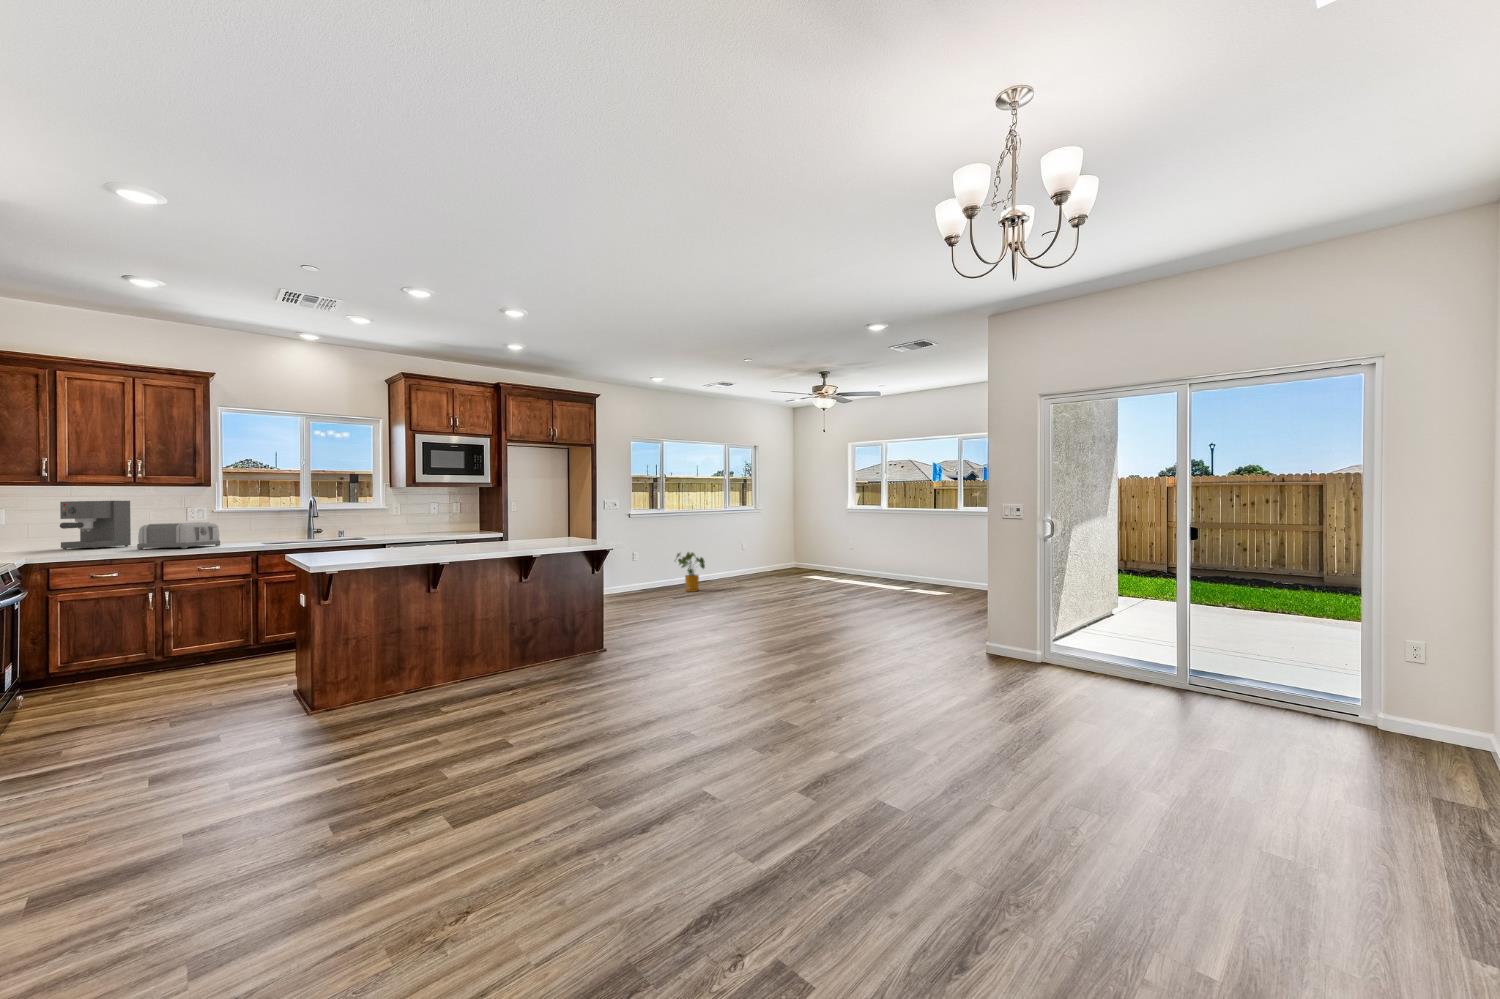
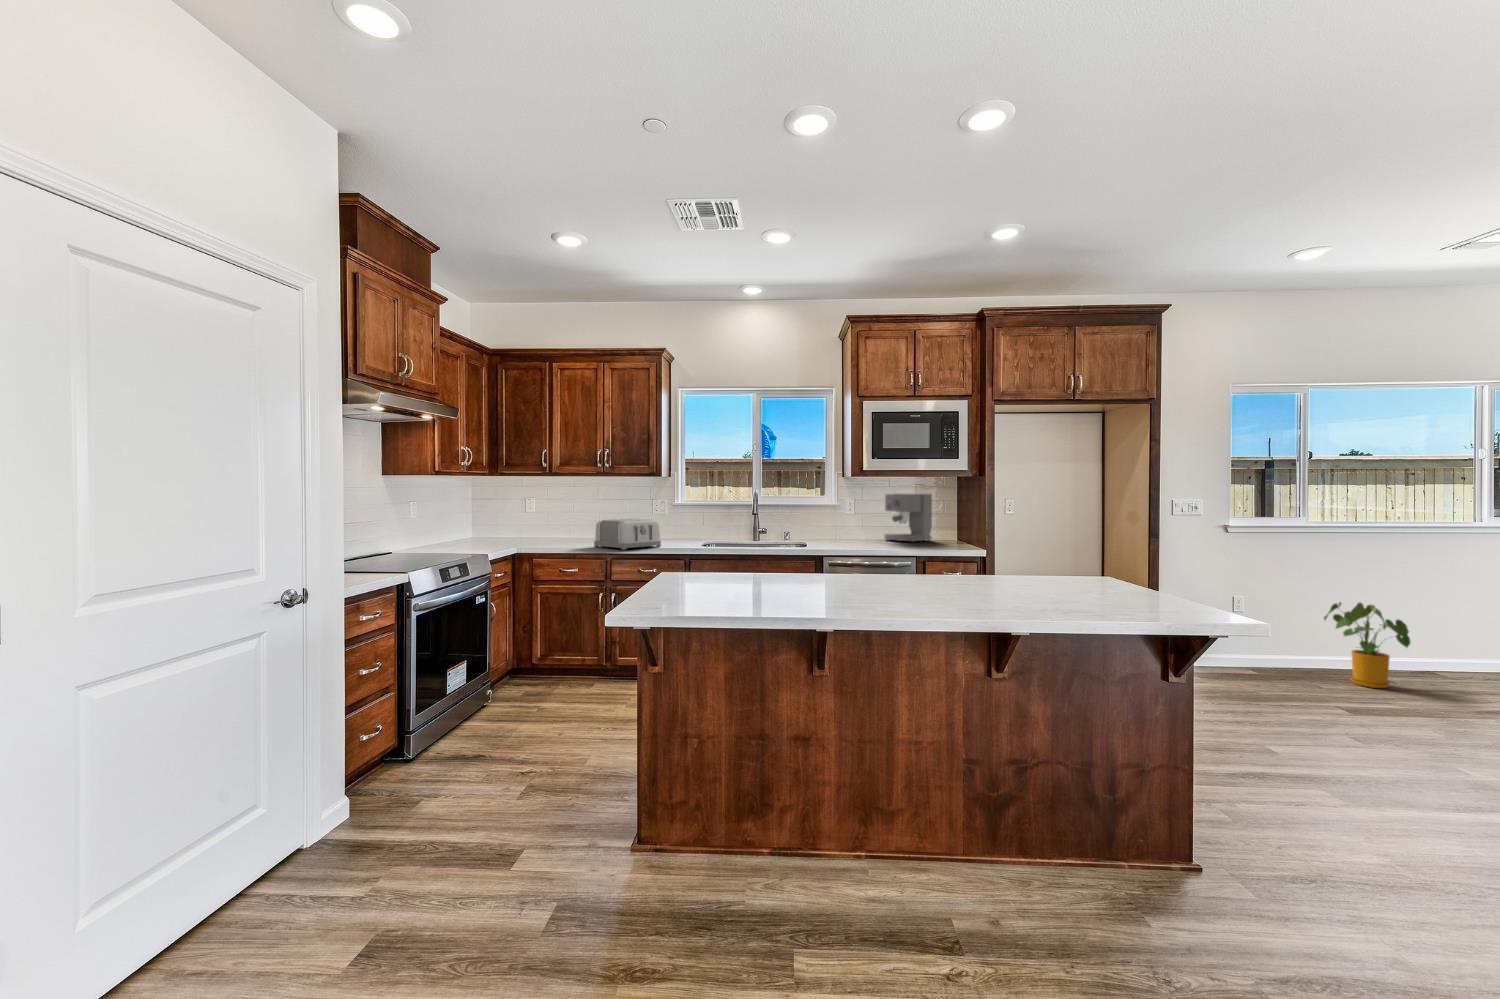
coffee maker: present [60,501,131,549] -> present [884,493,932,542]

